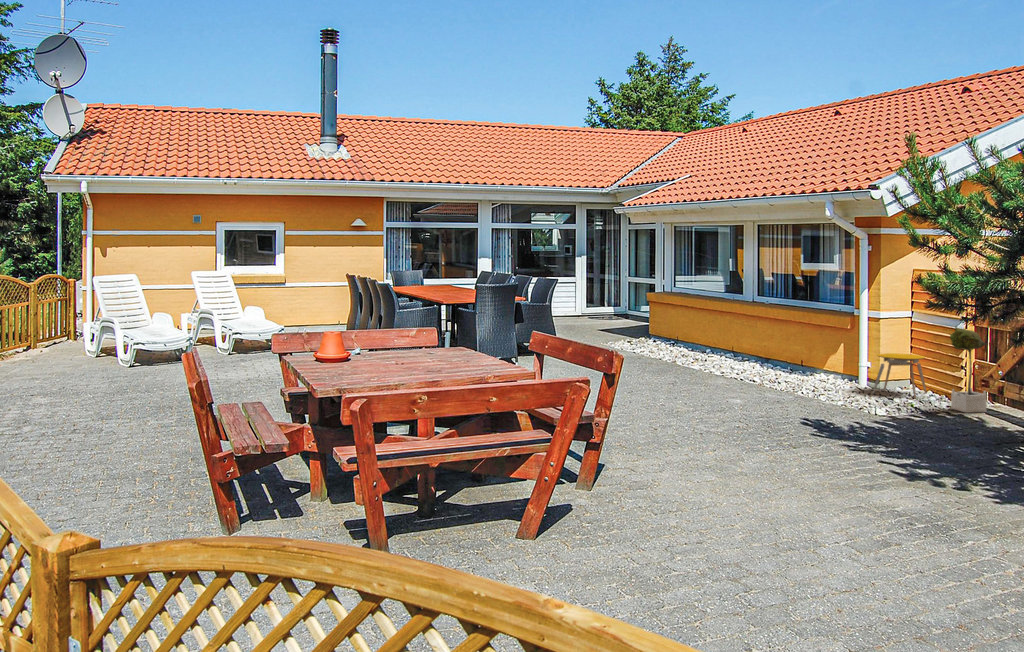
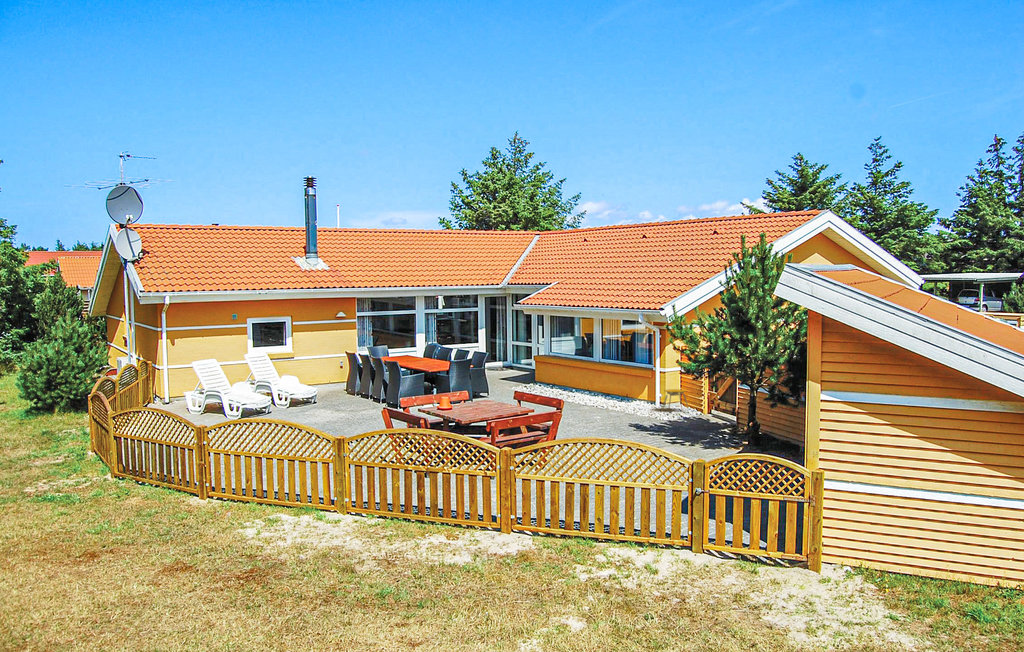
potted tree: present [950,327,987,412] -> none [695,376,713,417]

